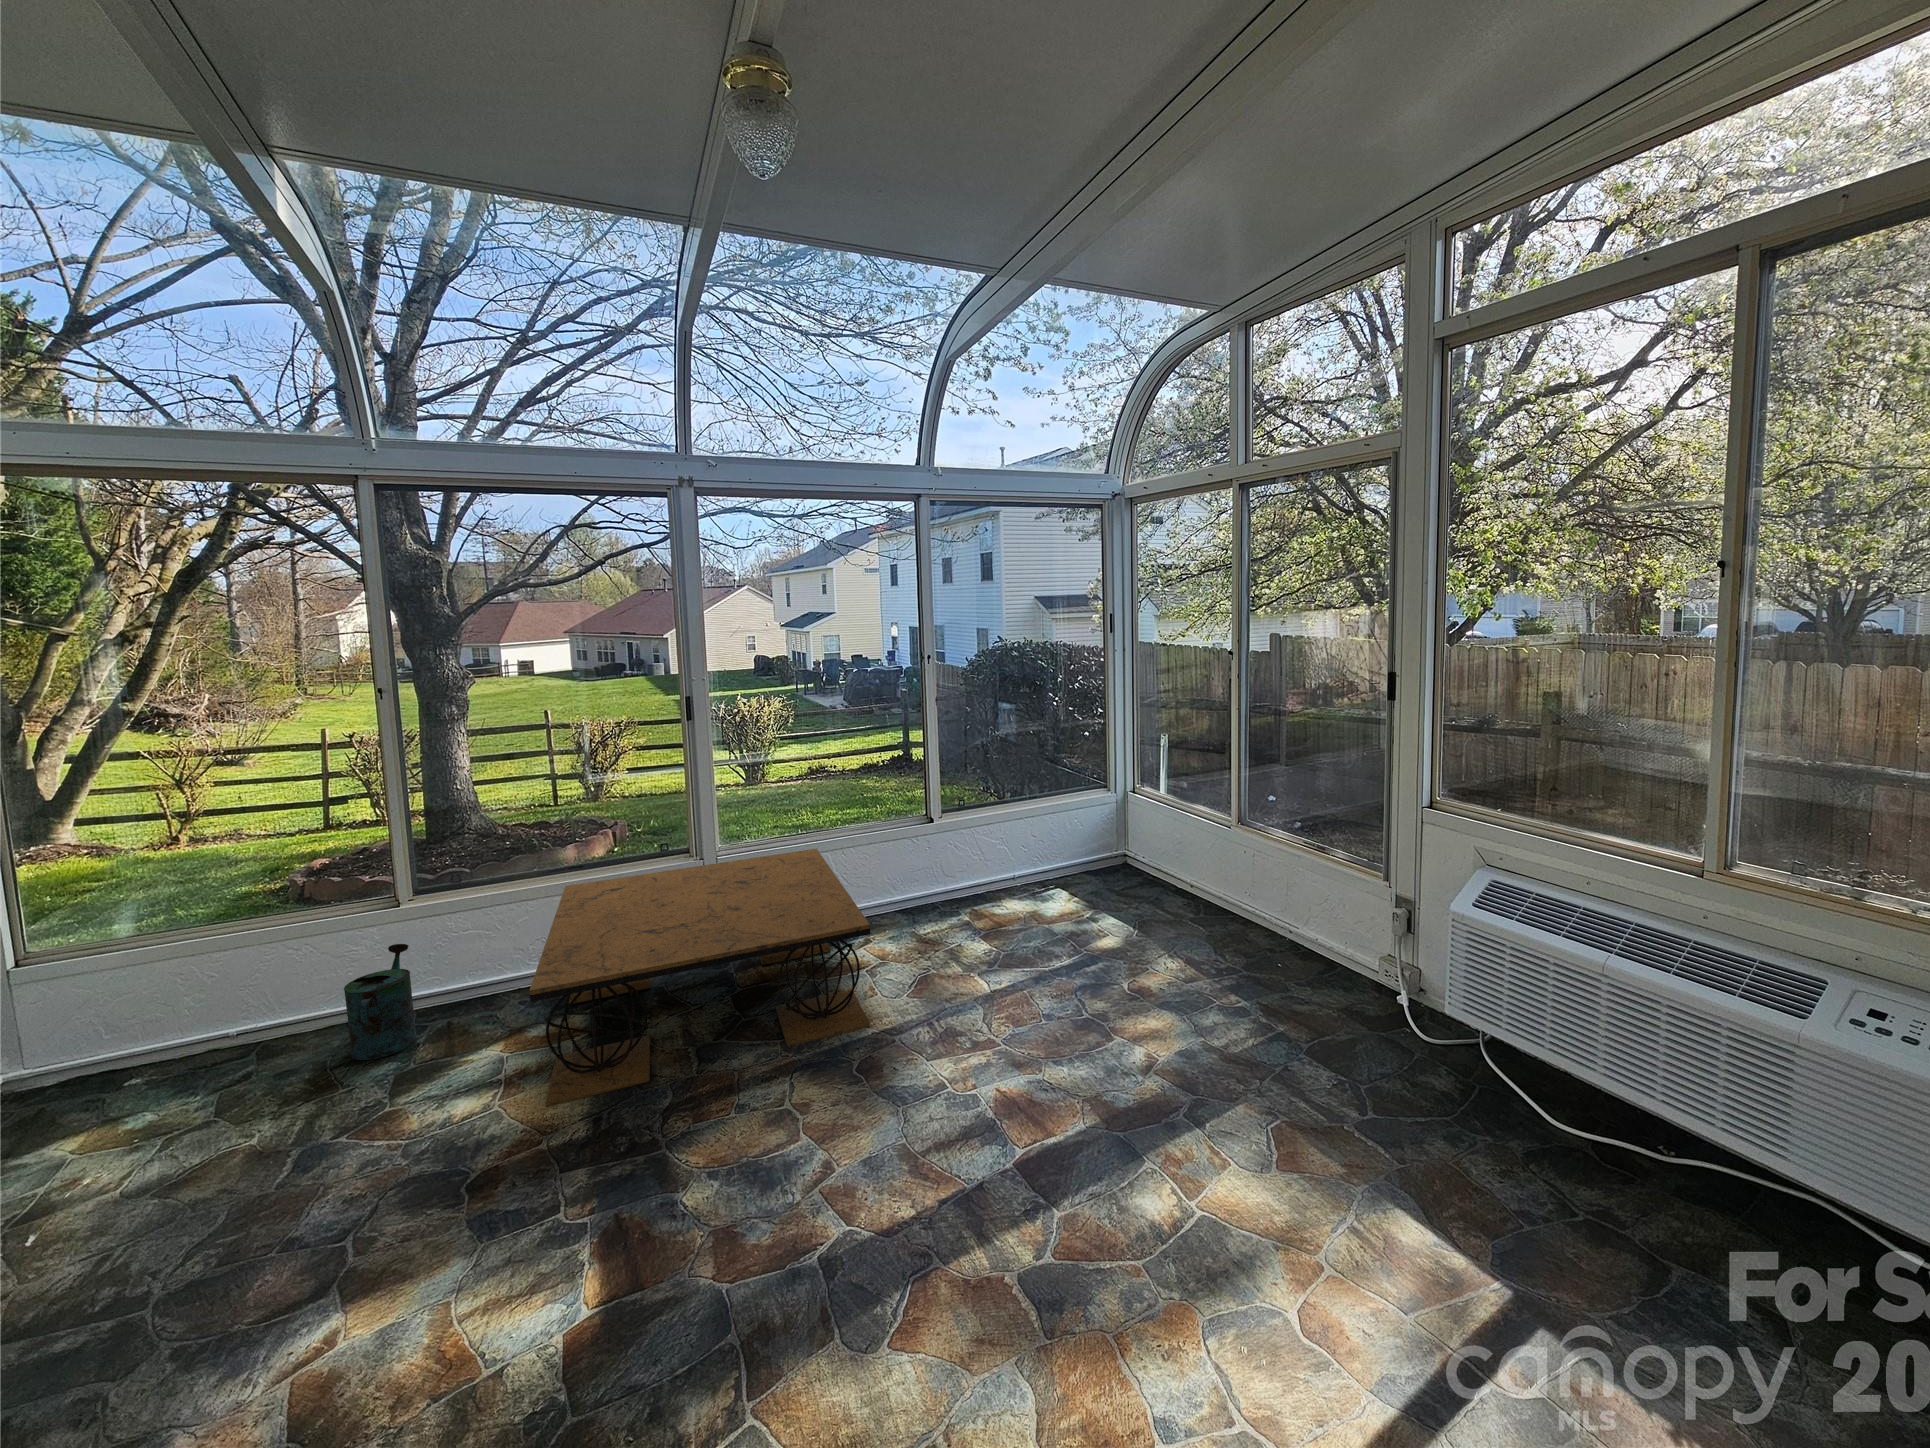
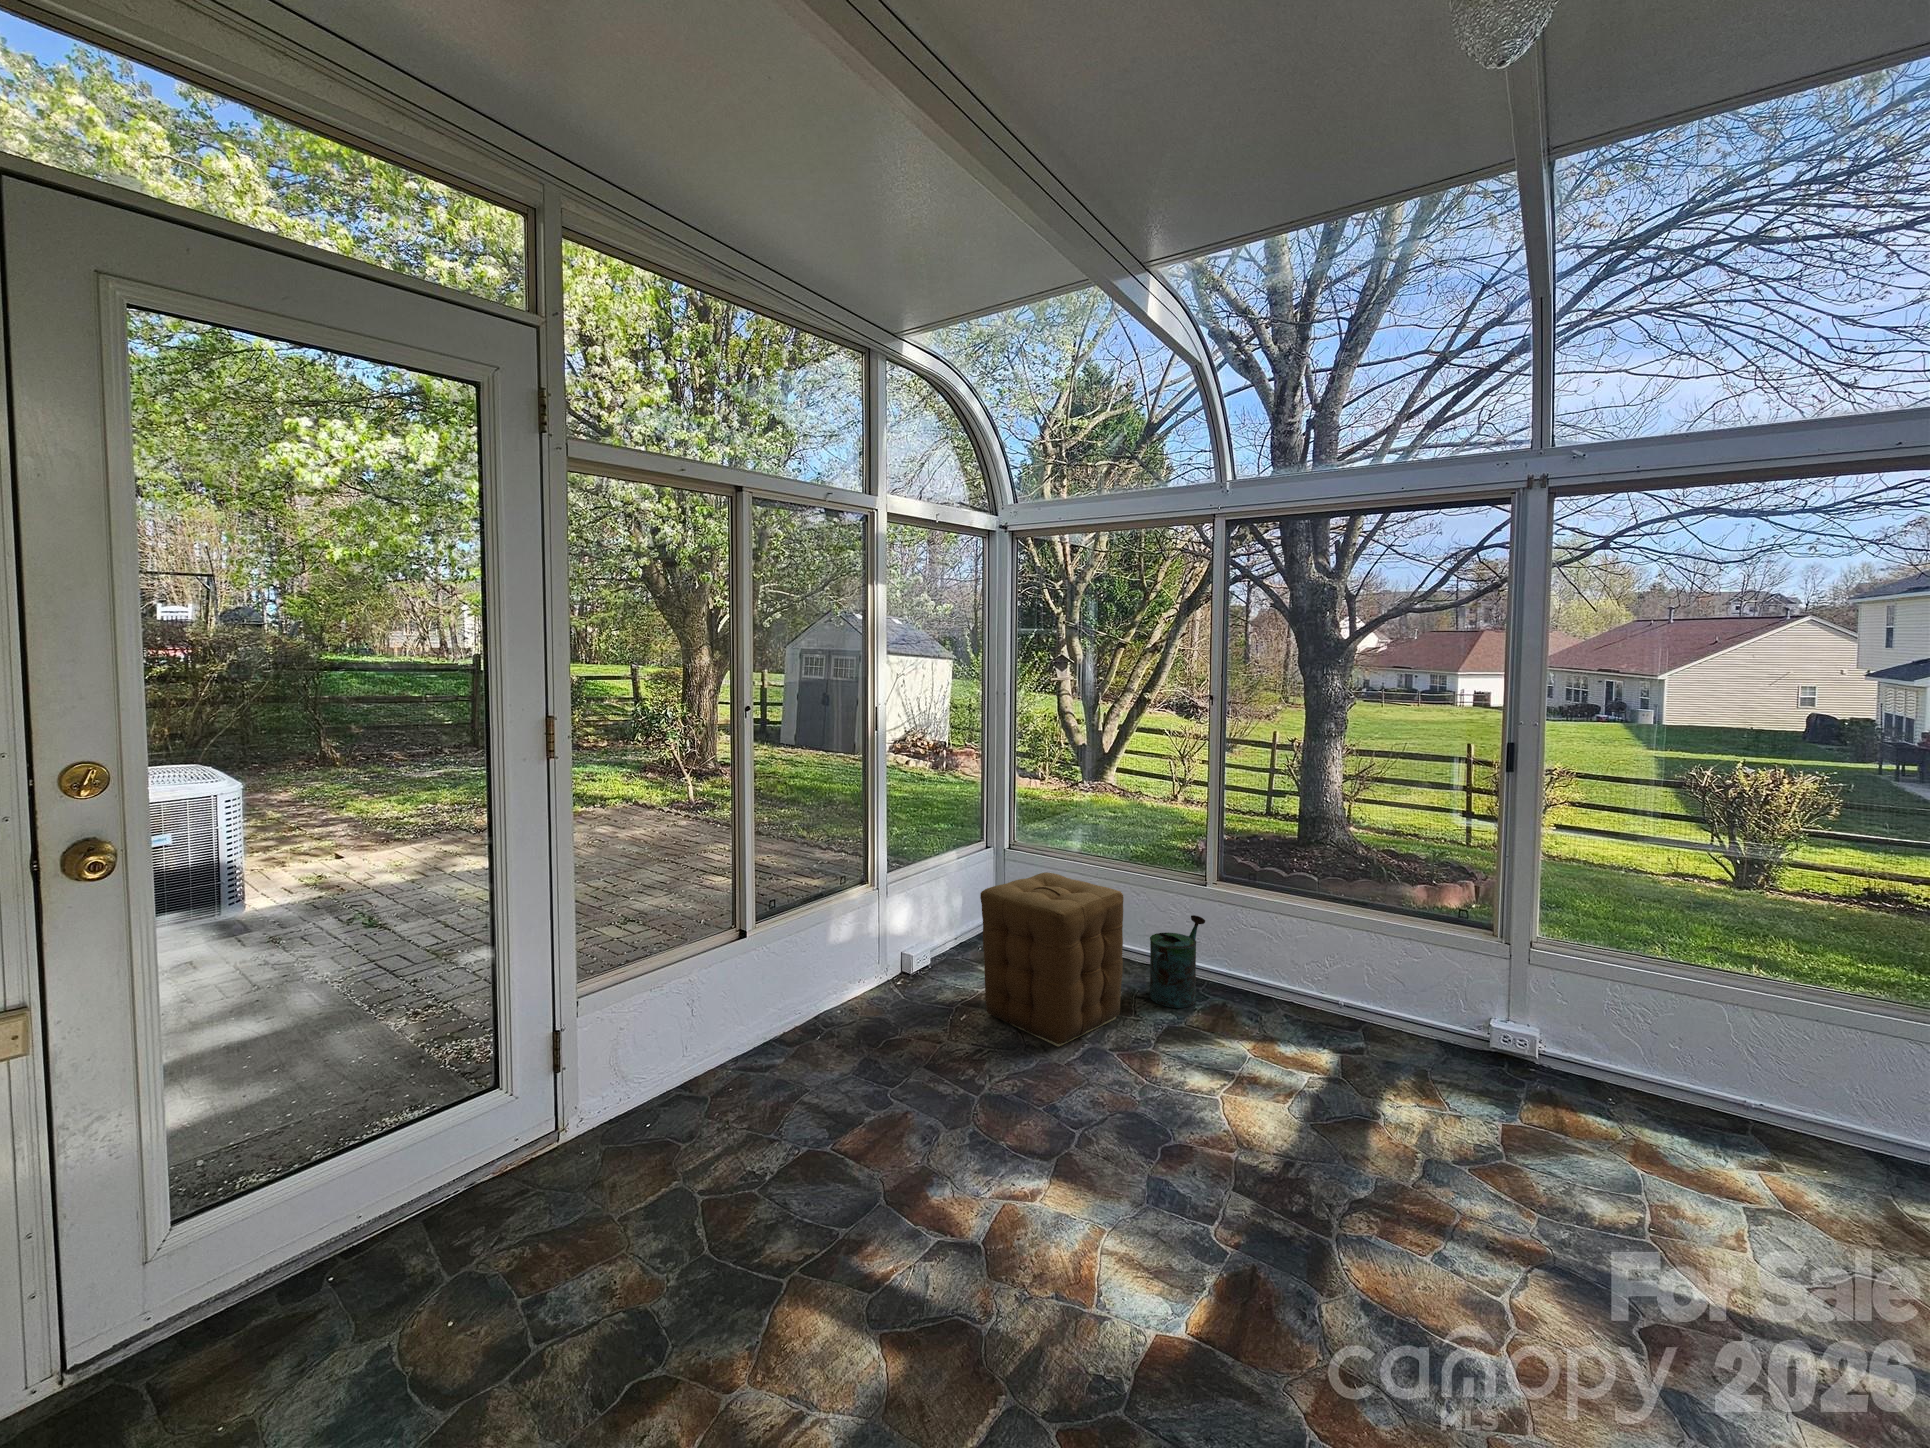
coffee table: present [529,849,870,1107] -> none [1248,915,1717,1289]
ottoman: none [37,945,324,1206] -> present [980,872,1123,1047]

